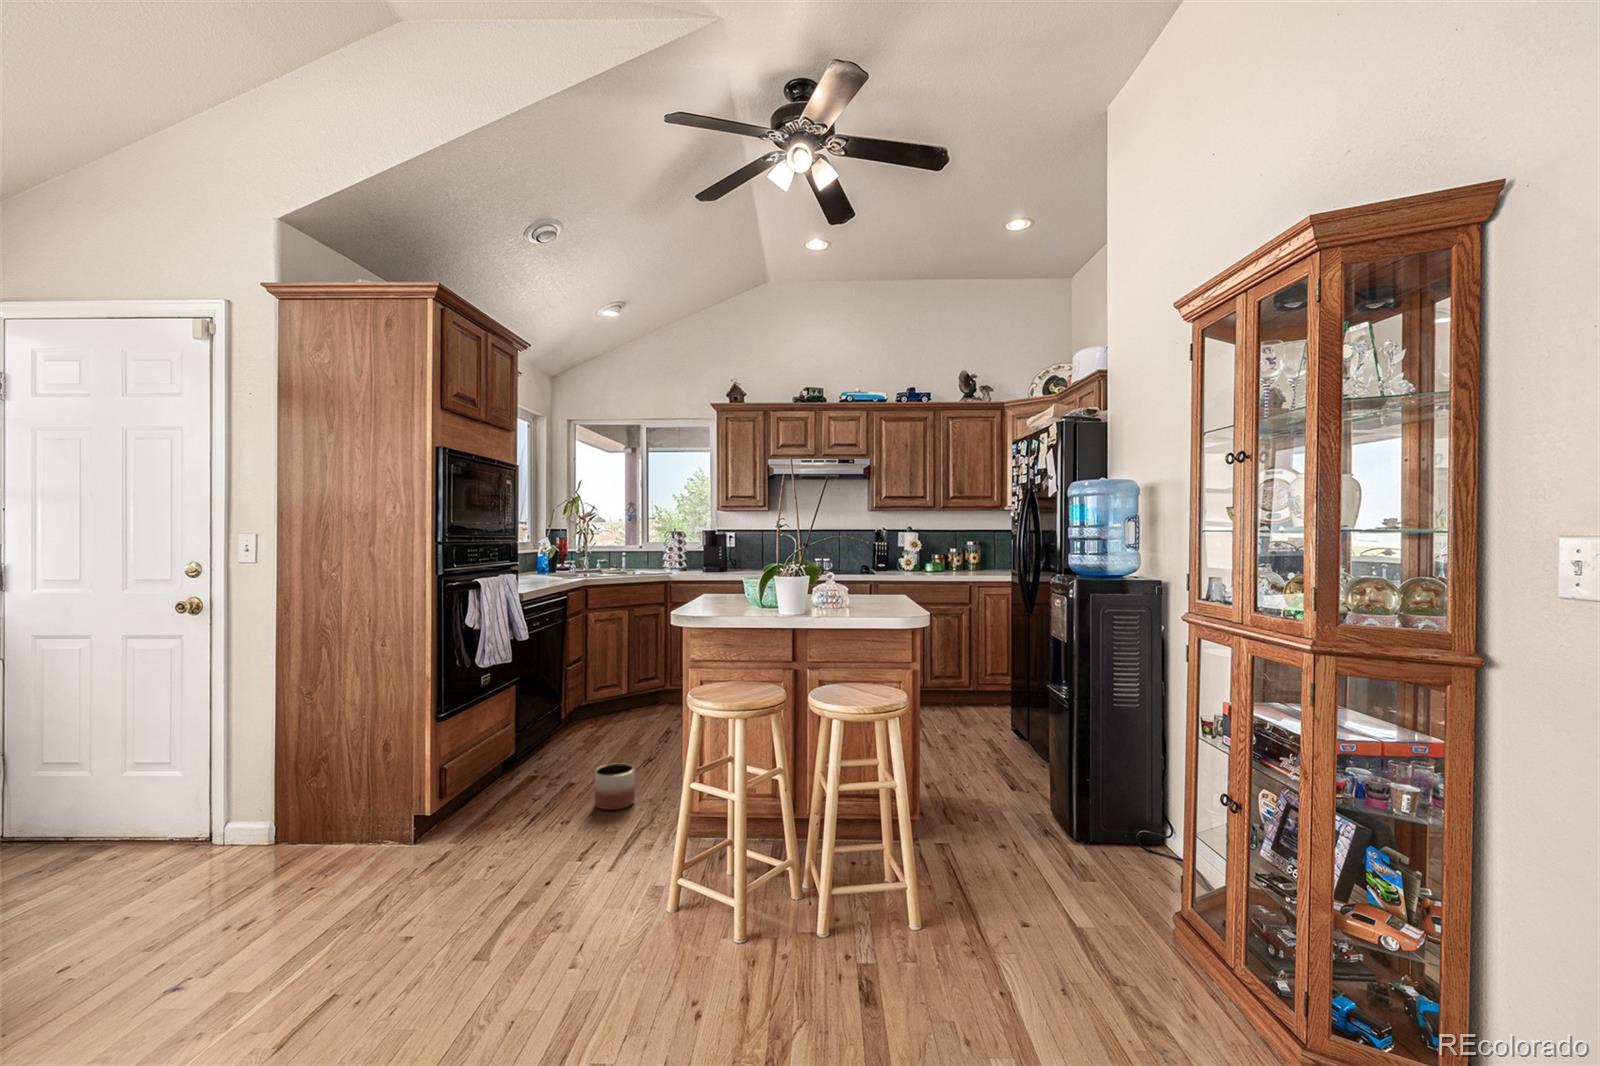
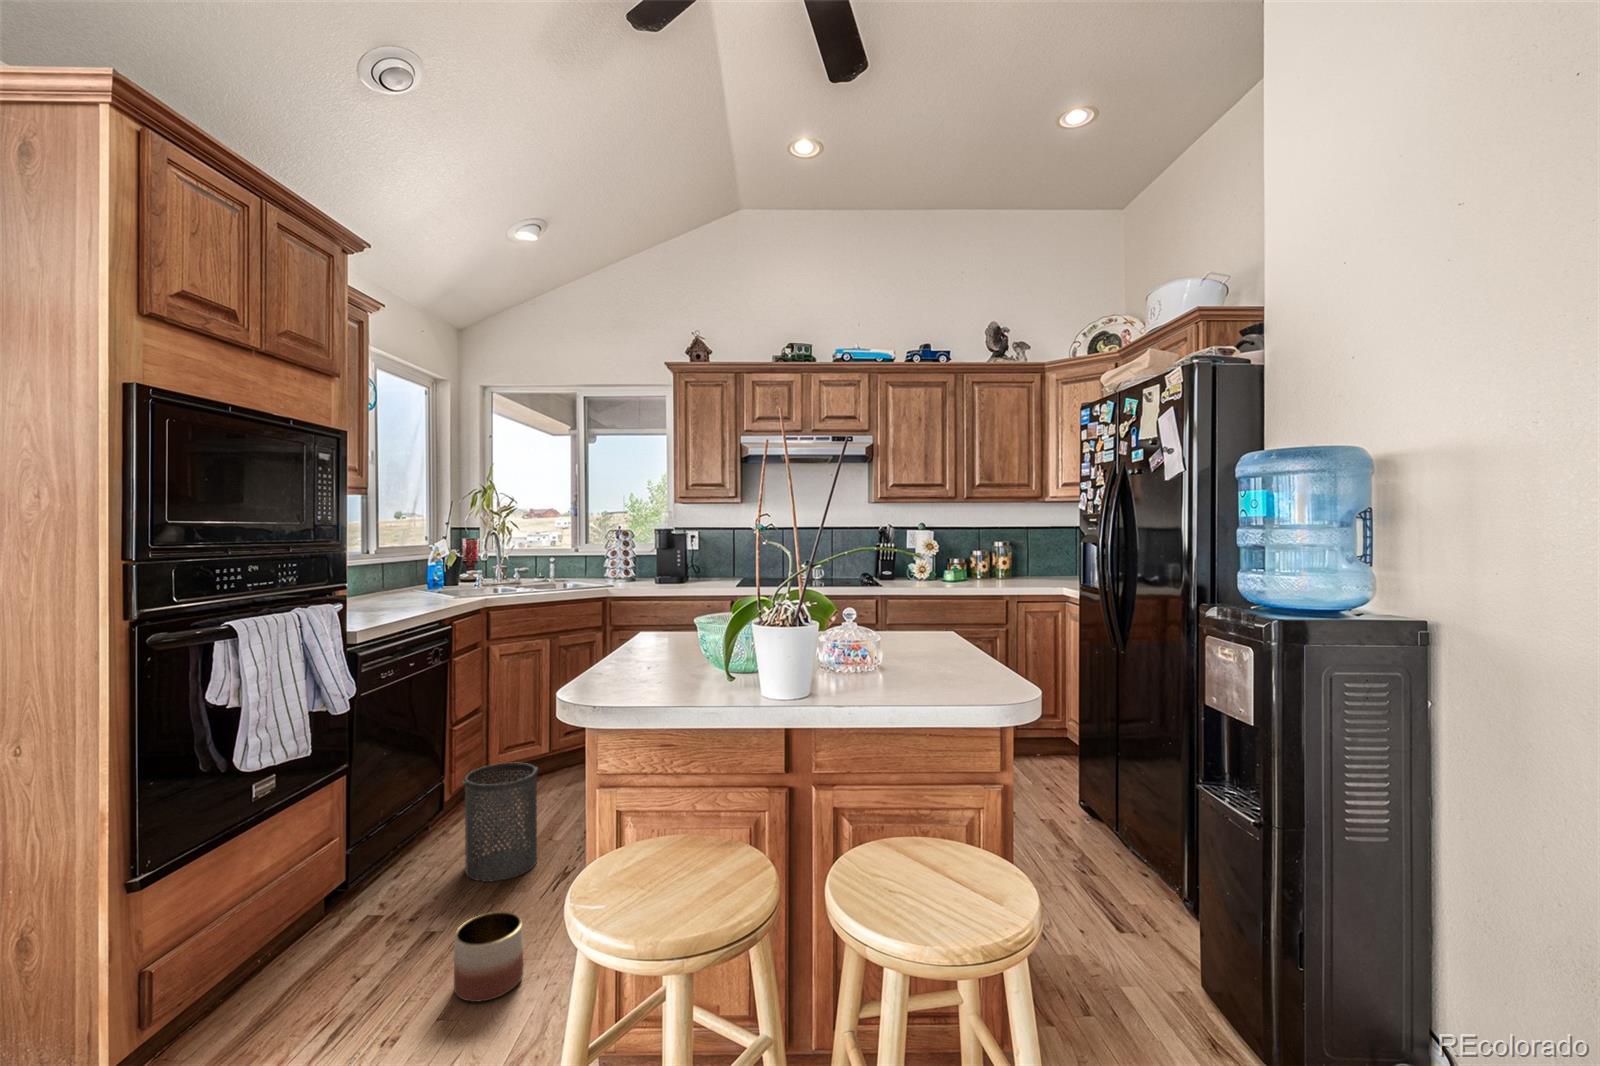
trash can: none [582,688,631,763] -> present [462,763,538,882]

